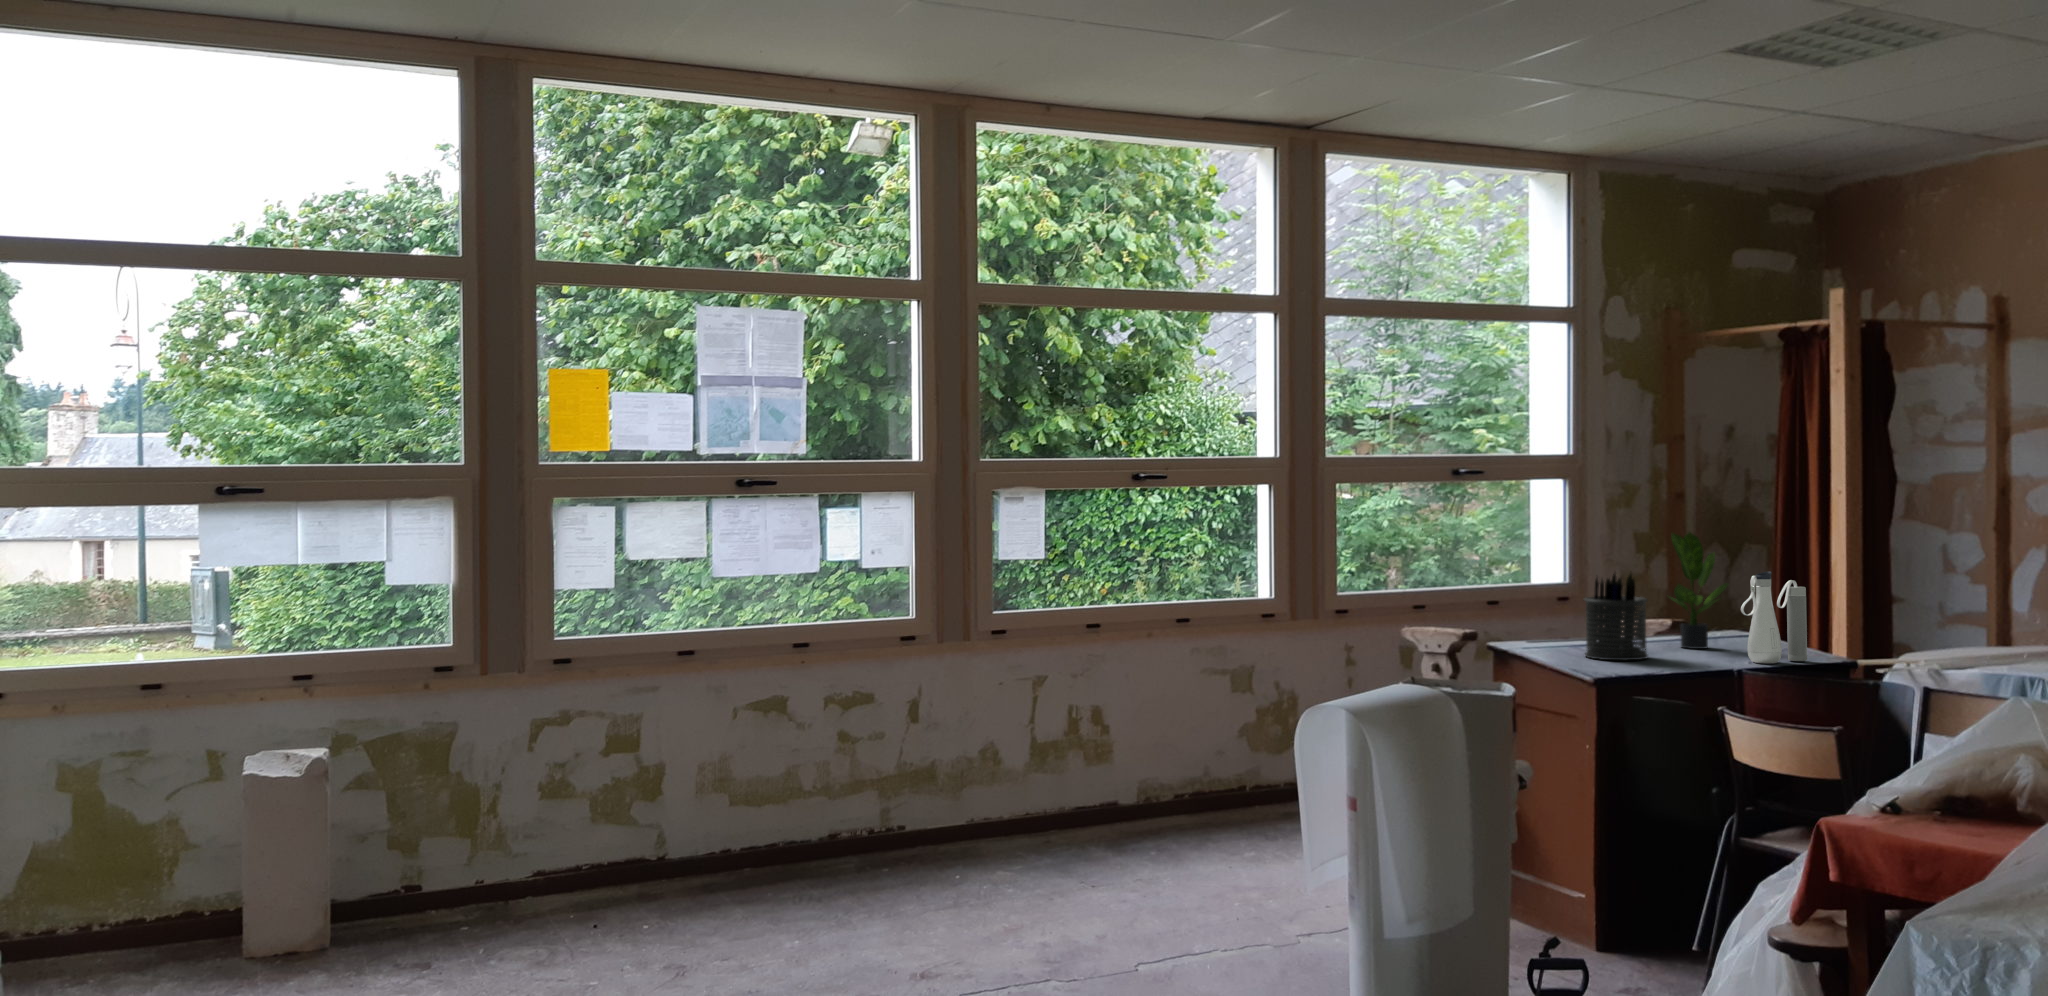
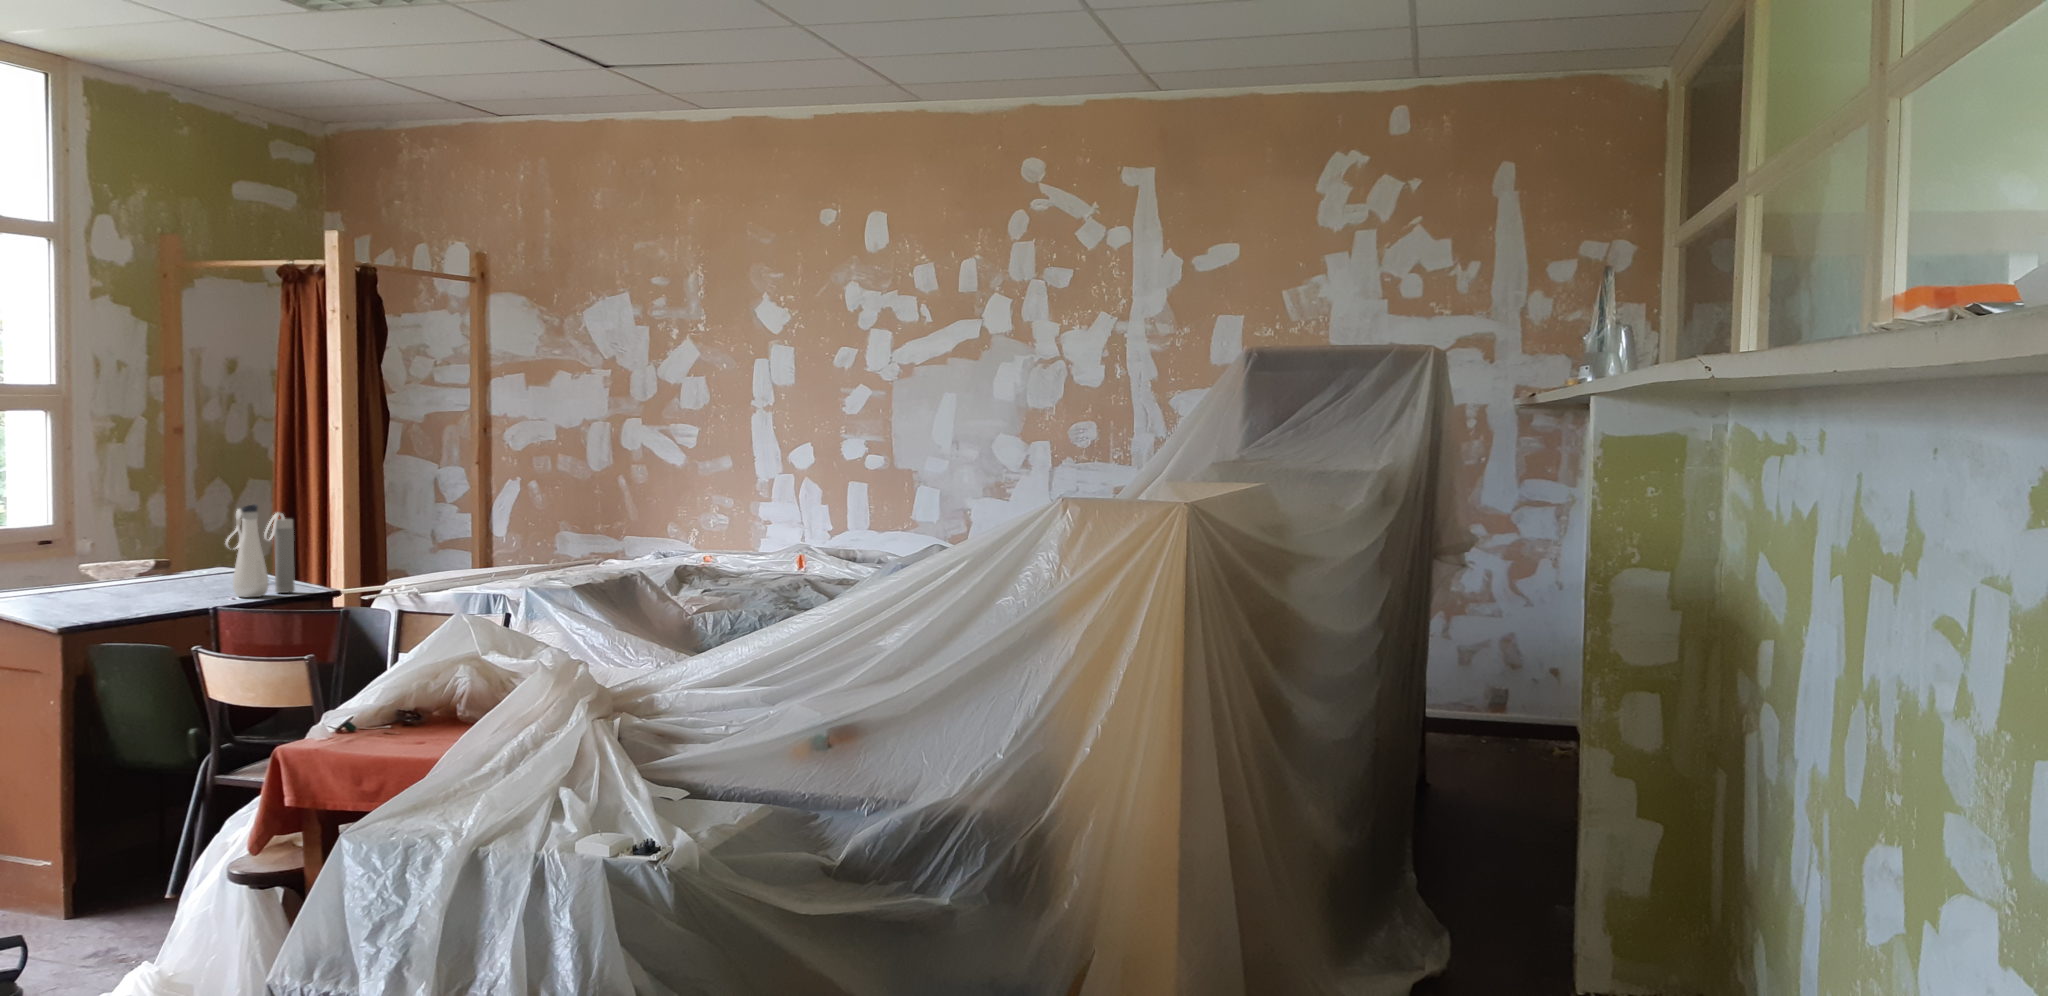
potted plant: present [1670,532,1729,649] -> none [146,464,218,588]
pen holder: present [1584,574,1648,660] -> none [41,506,122,607]

